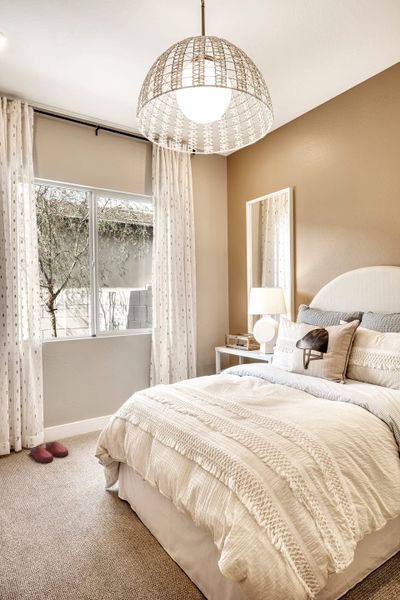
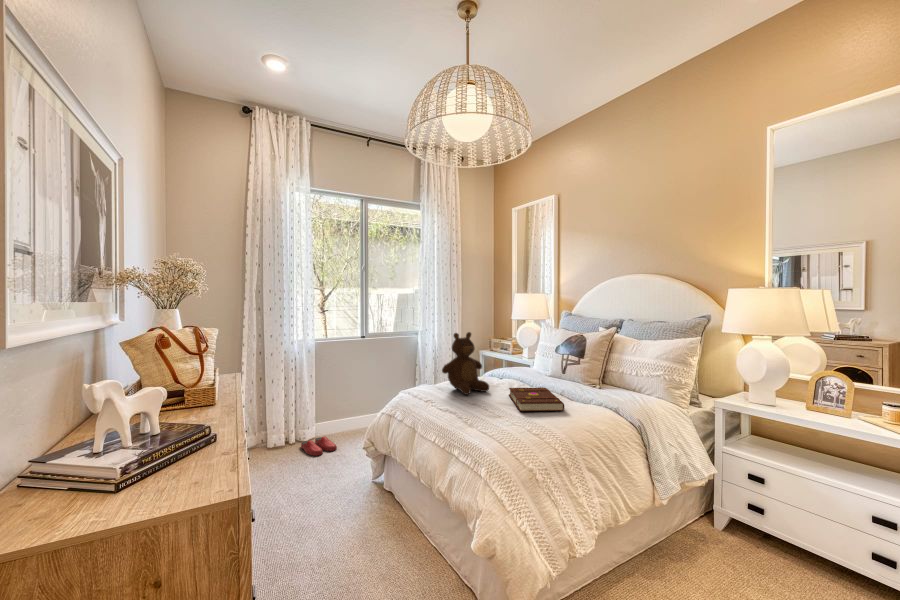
teddy bear: none [179,328,230,394] -> present [442,332,489,395]
book: none [250,384,312,411] -> present [509,387,564,411]

